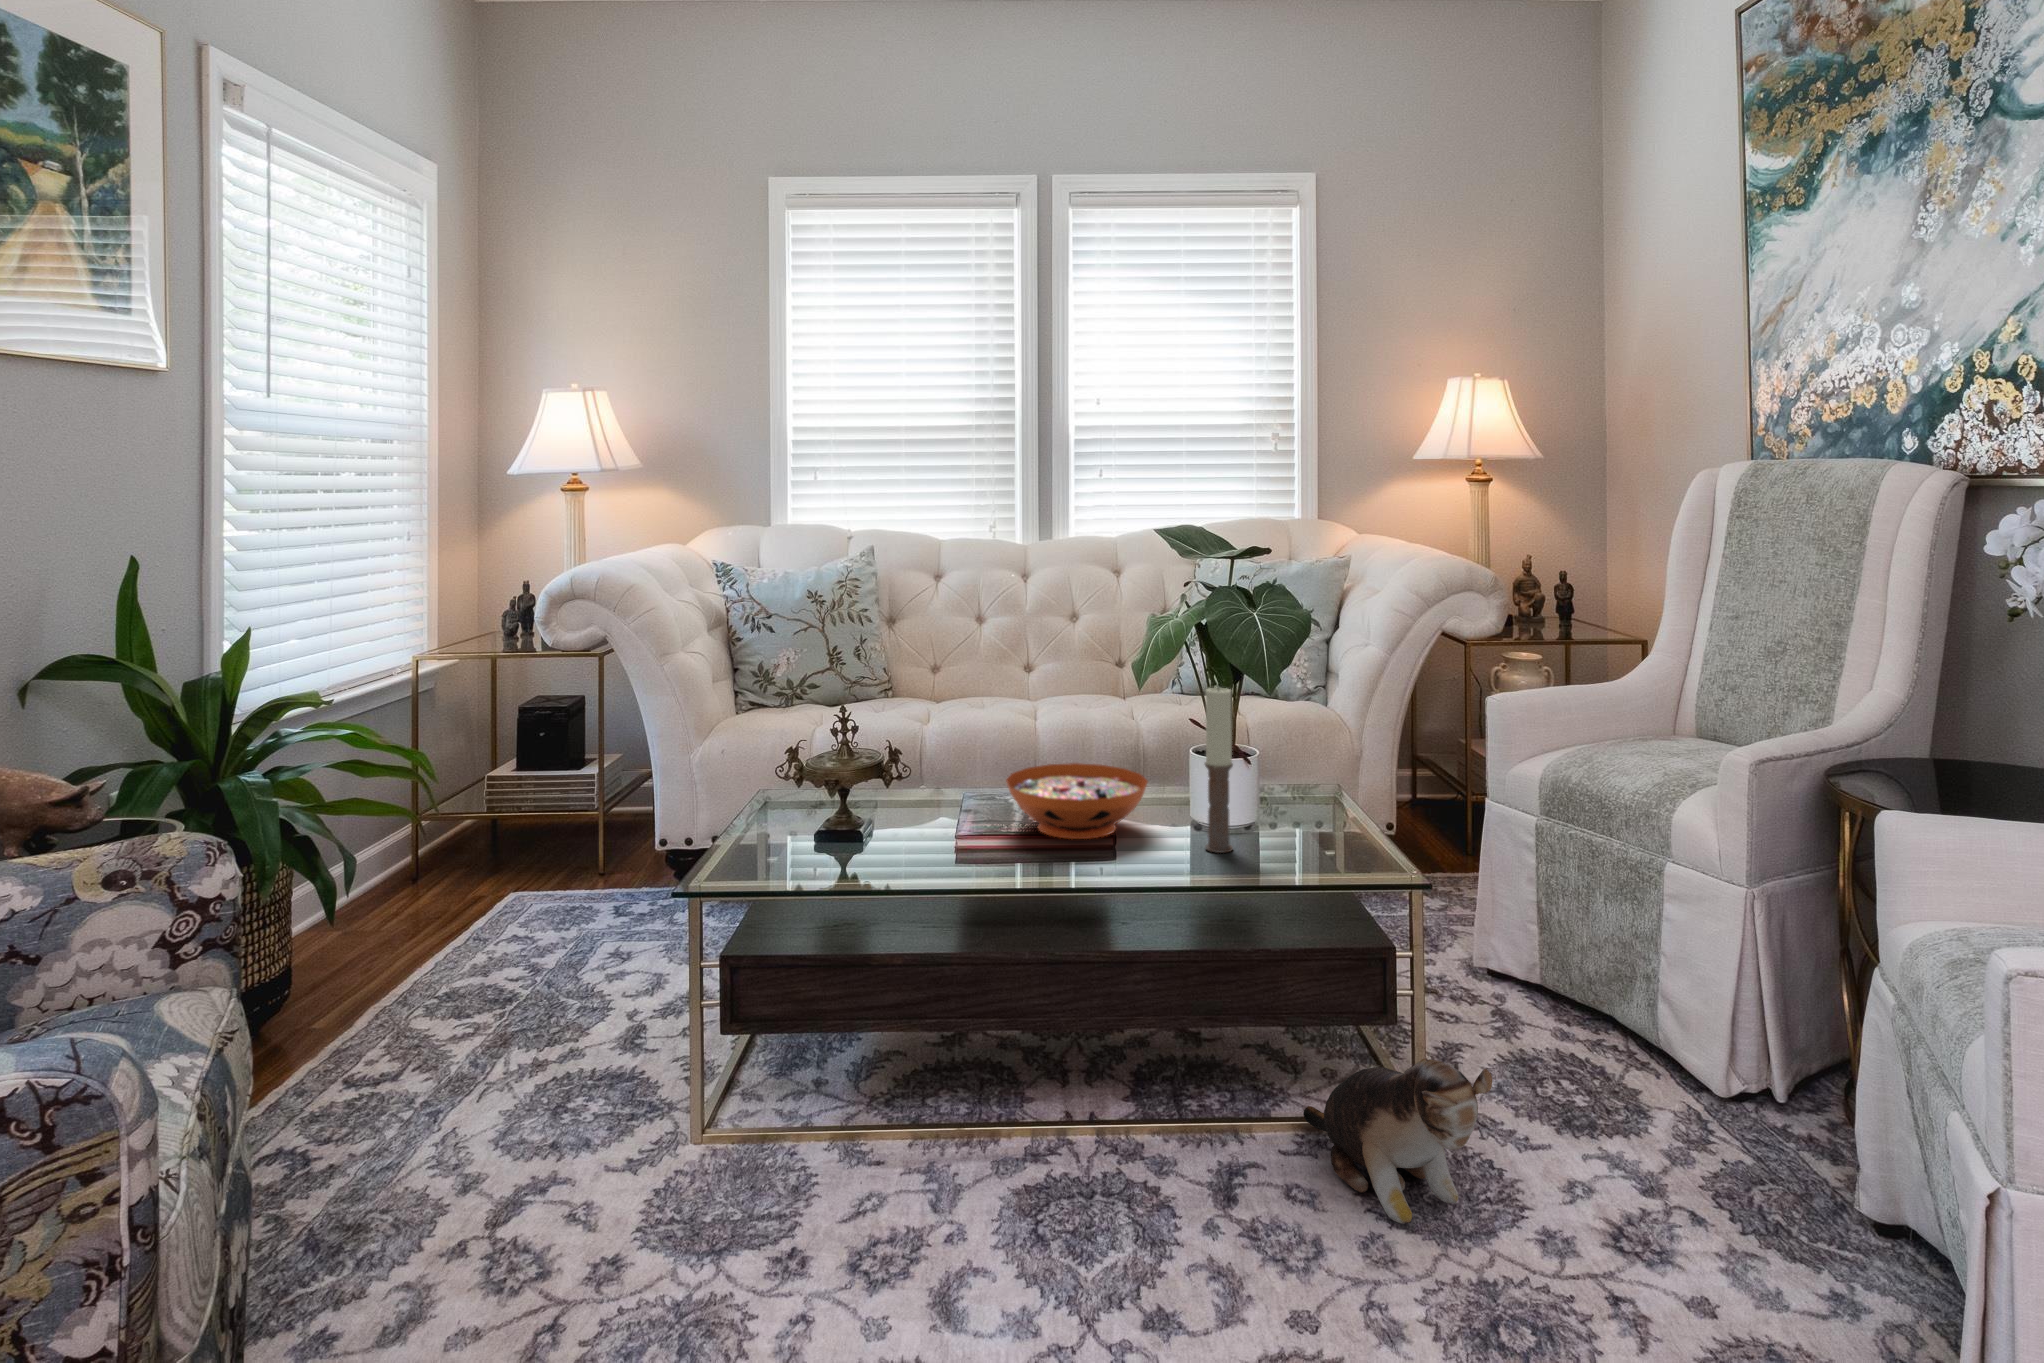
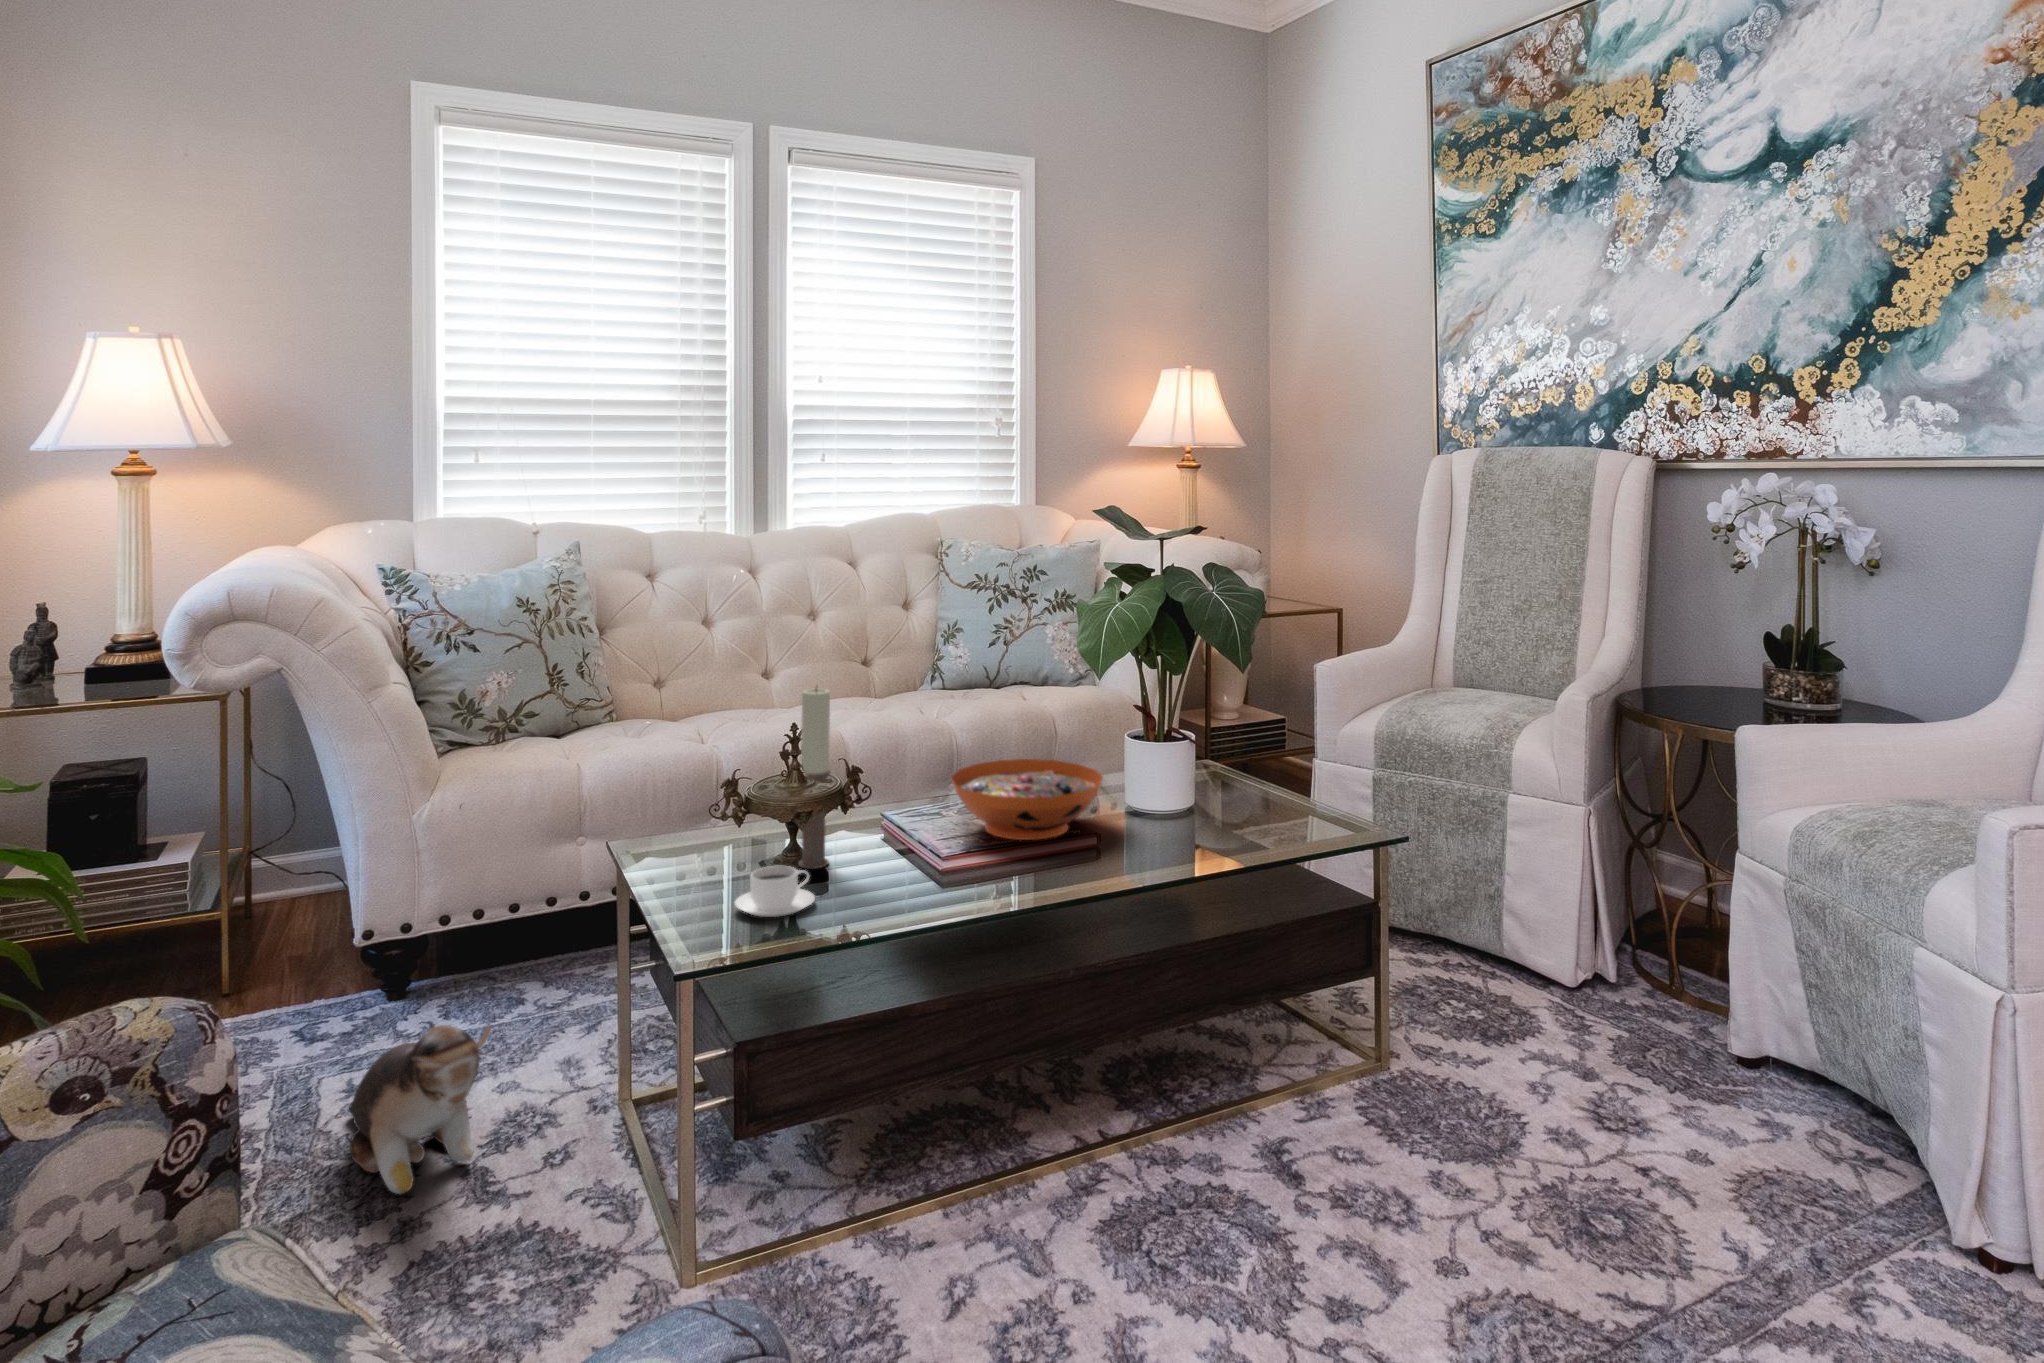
candle: present [1205,687,1233,853] -> present [798,688,831,869]
coffee cup: none [767,828,834,869] -> present [735,866,815,917]
plush toy: present [1303,1059,1492,1223] -> present [349,1025,491,1194]

